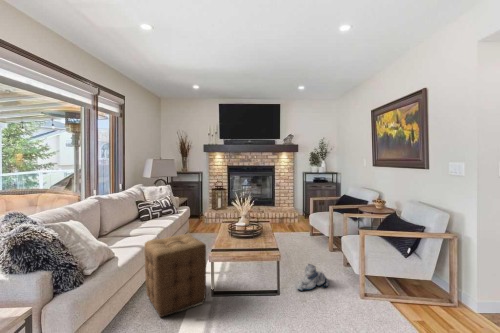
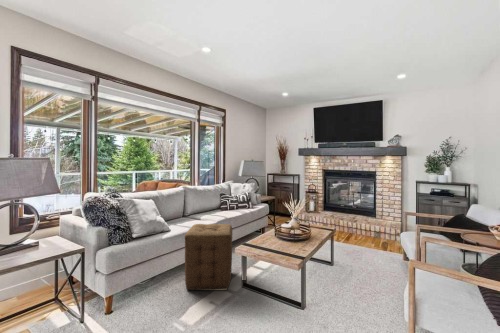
plush toy: present [297,264,329,291] -> none [326,283,377,319]

